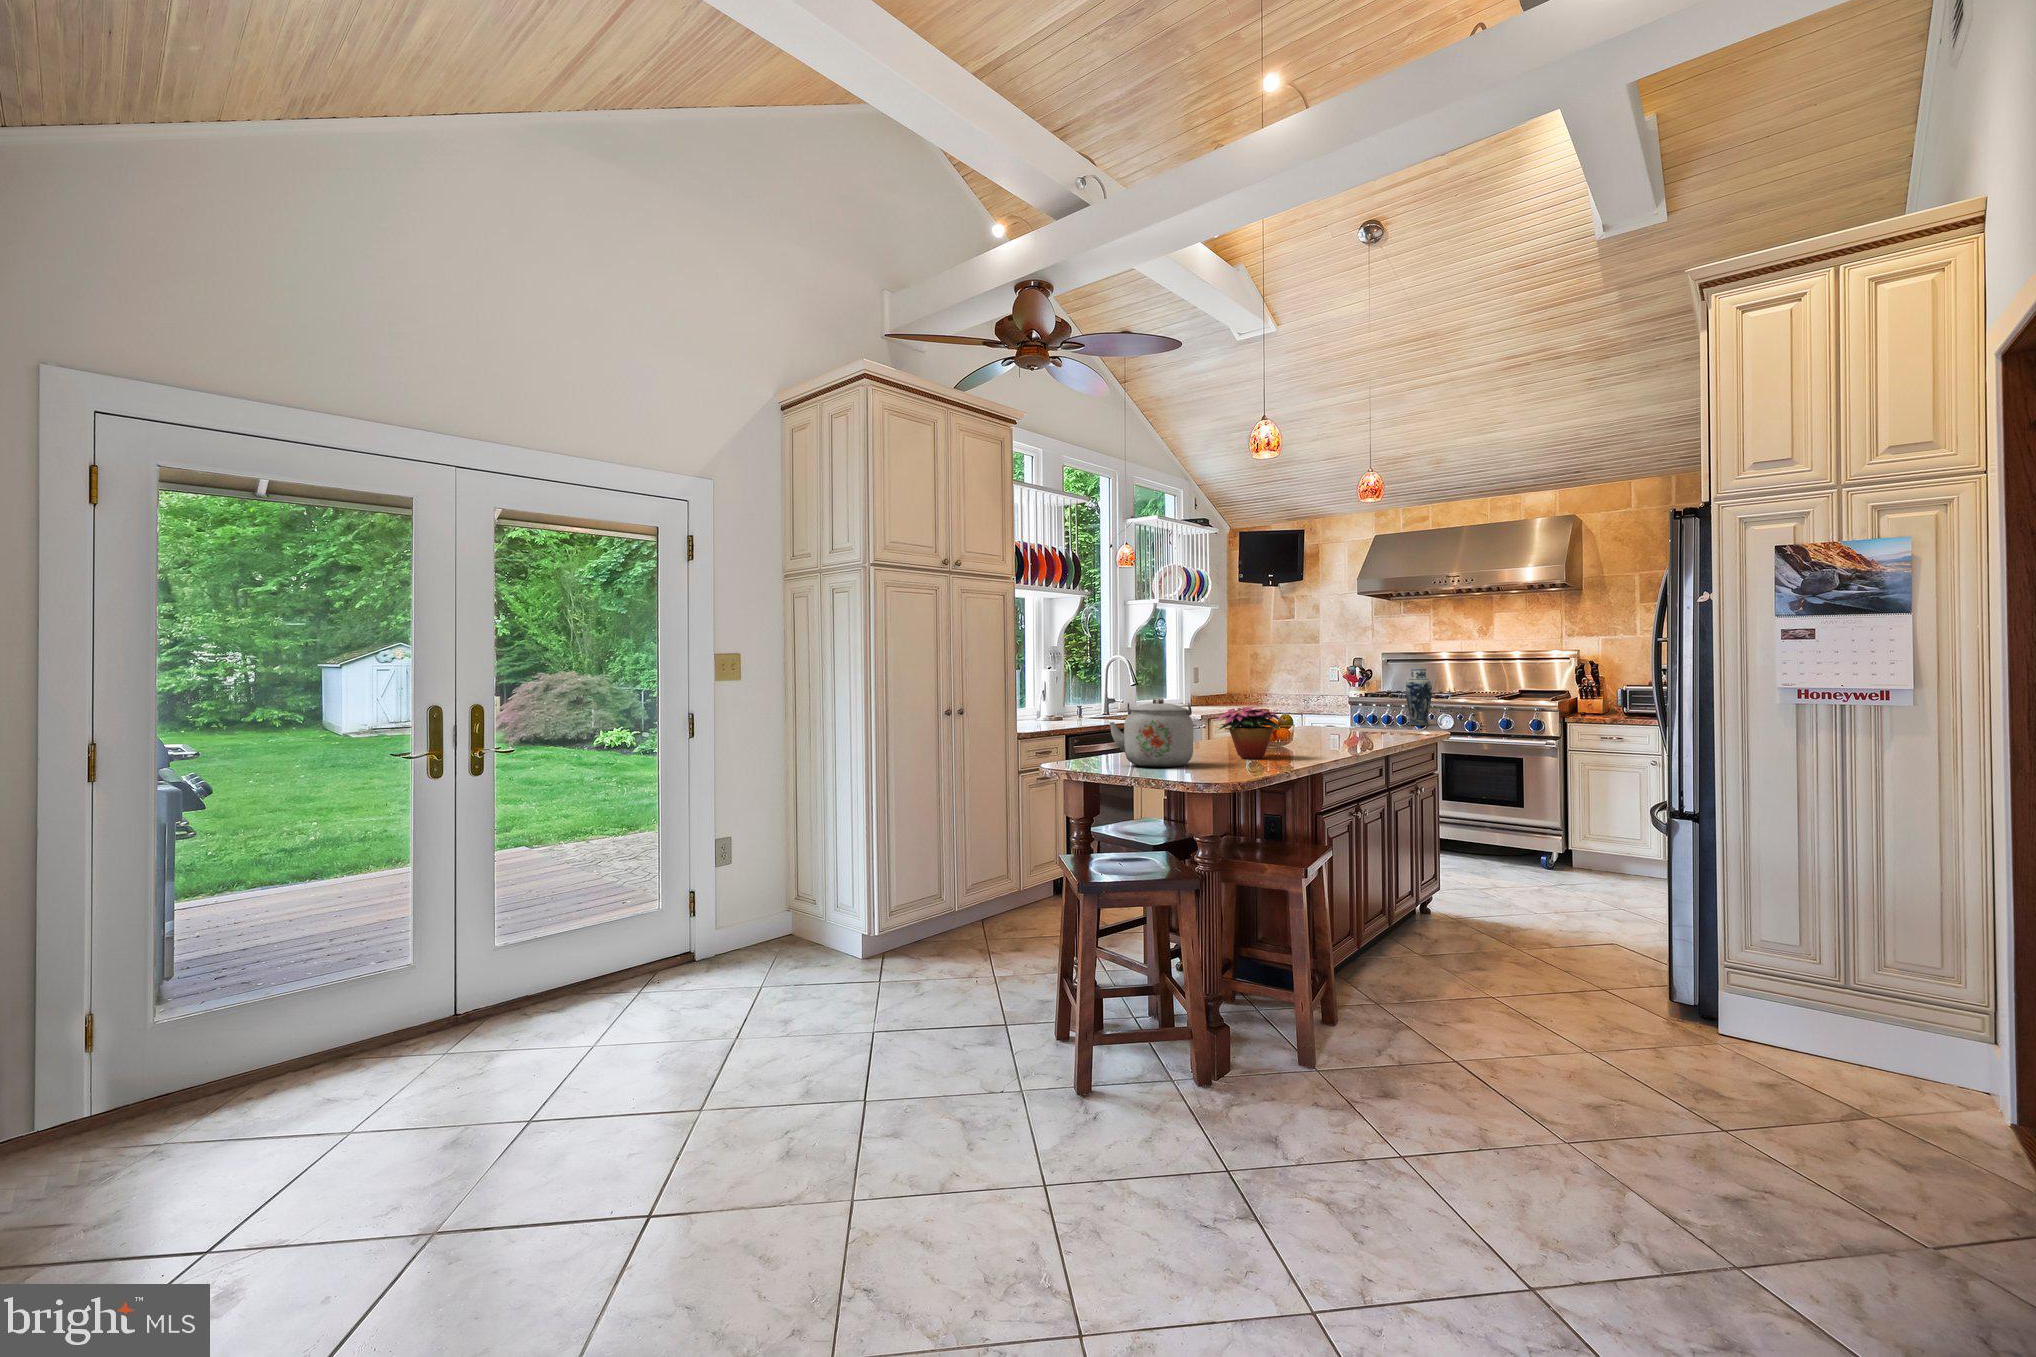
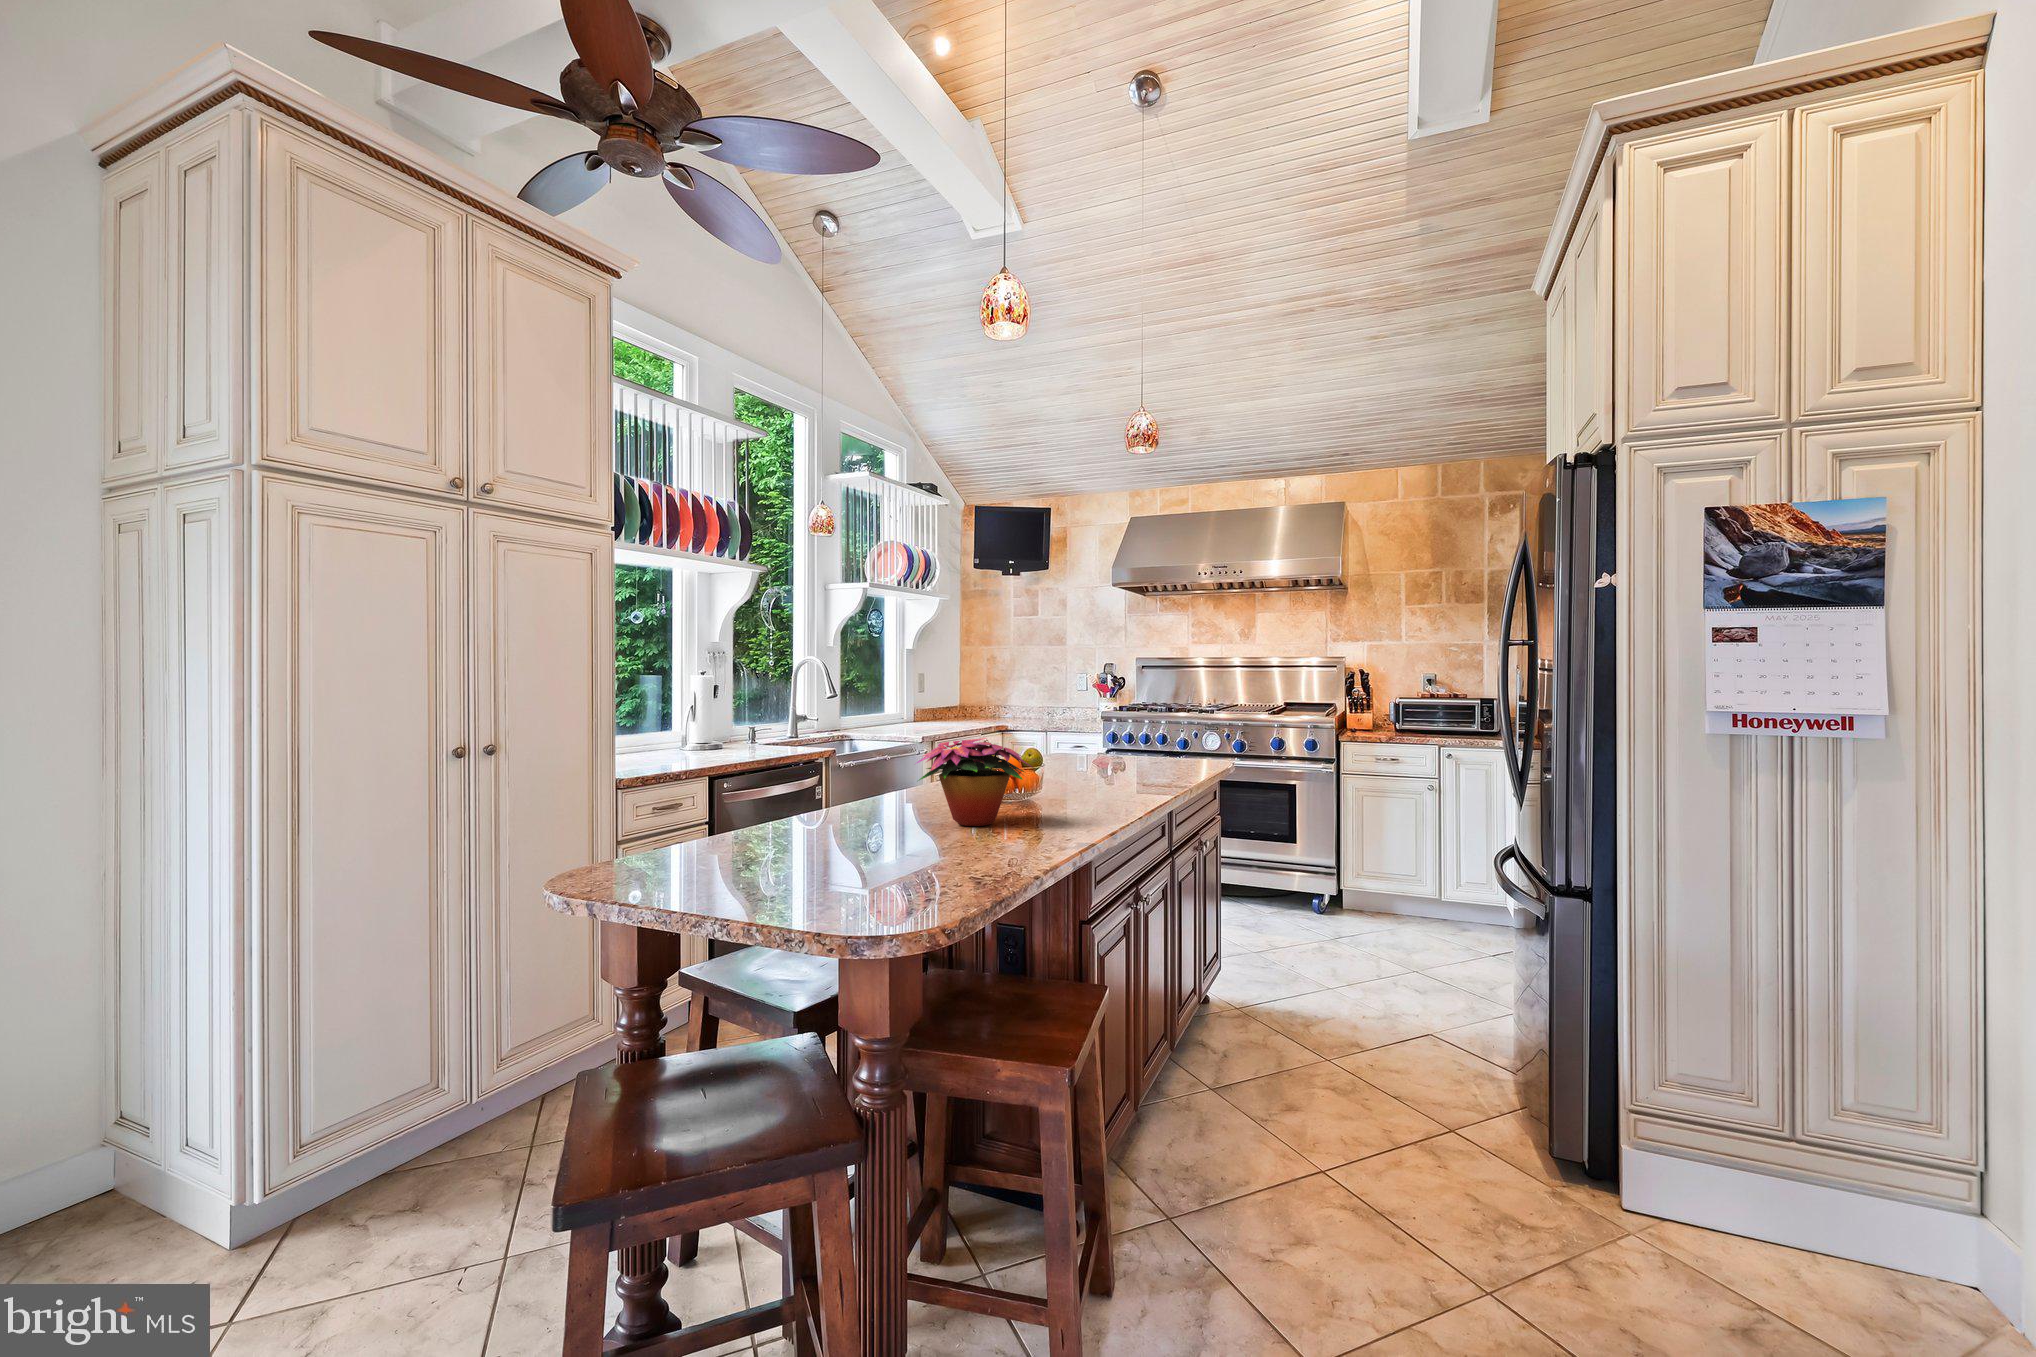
vase: present [1406,668,1432,726] -> none [1171,676,1202,748]
kettle: present [1109,698,1193,767] -> none [717,728,873,857]

